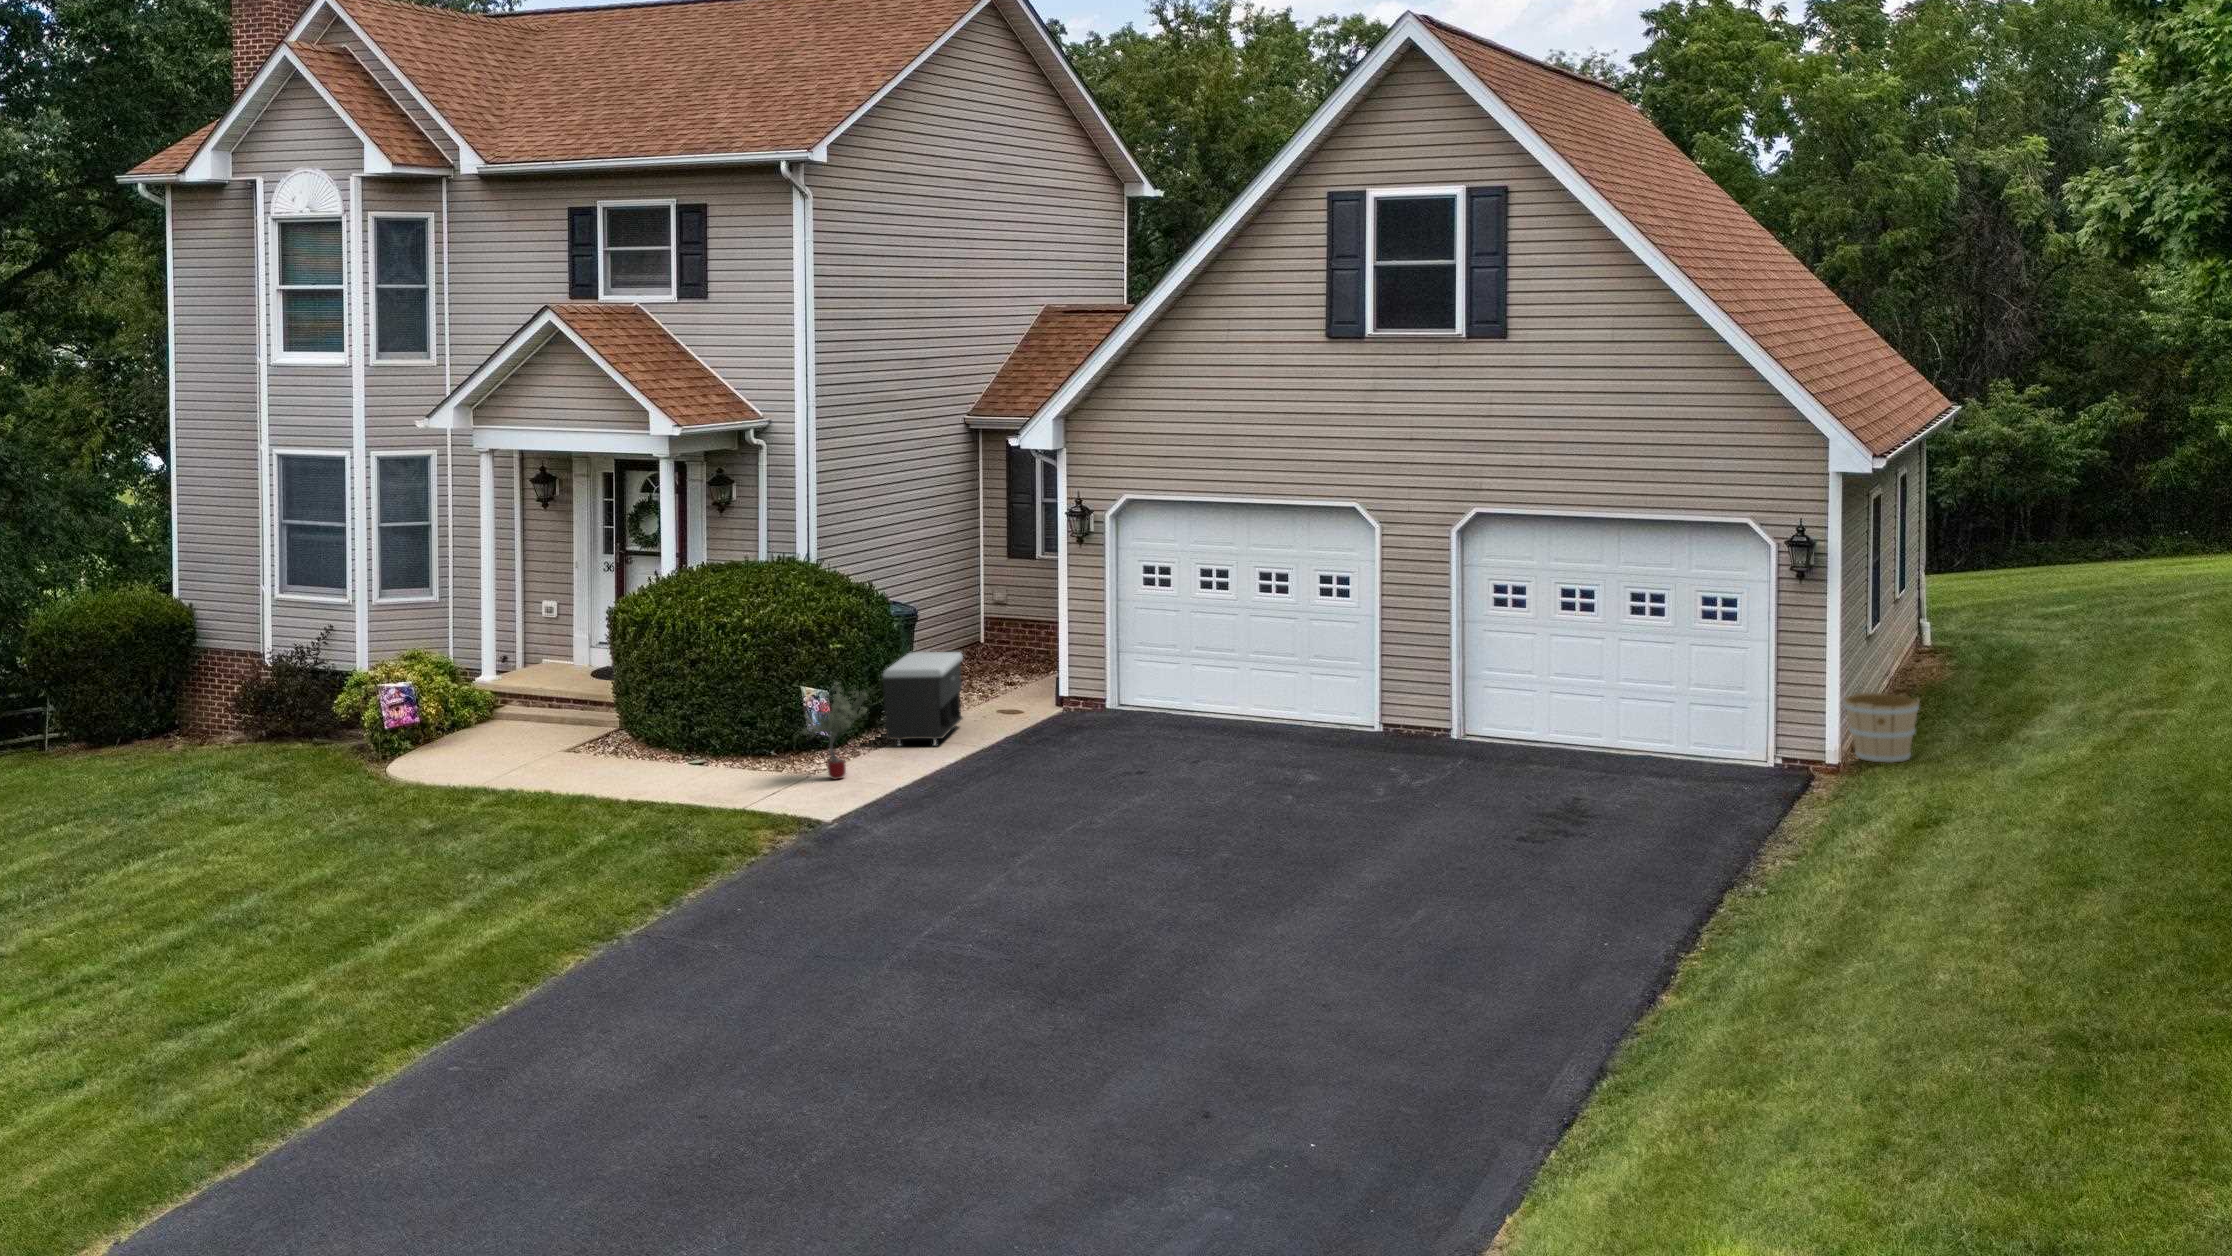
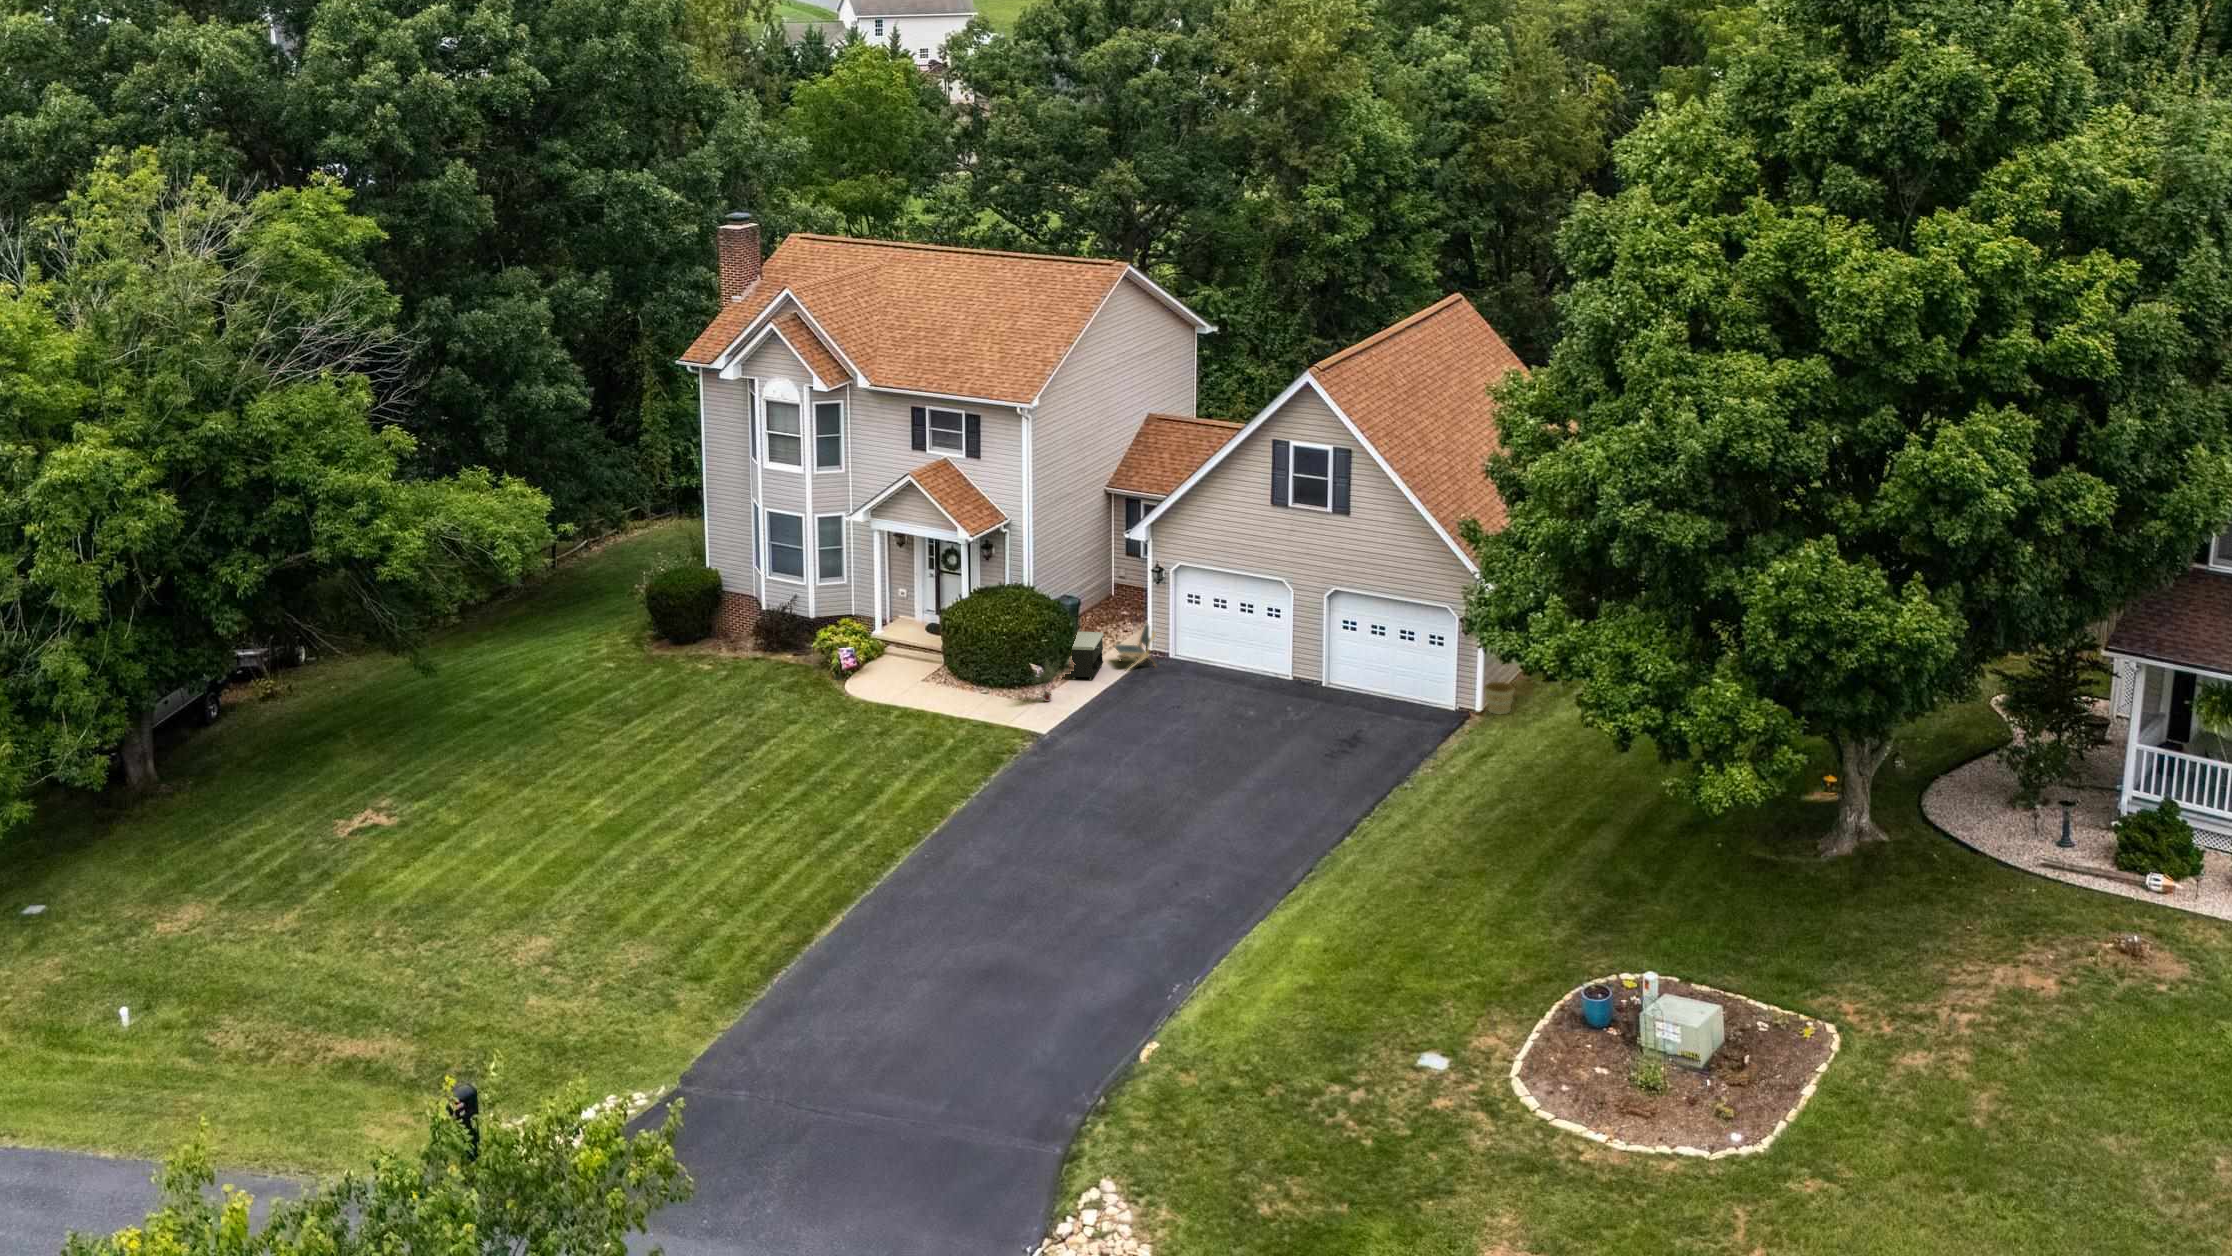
lounge chair: none [985,635,1081,733] -> present [1115,624,1156,671]

